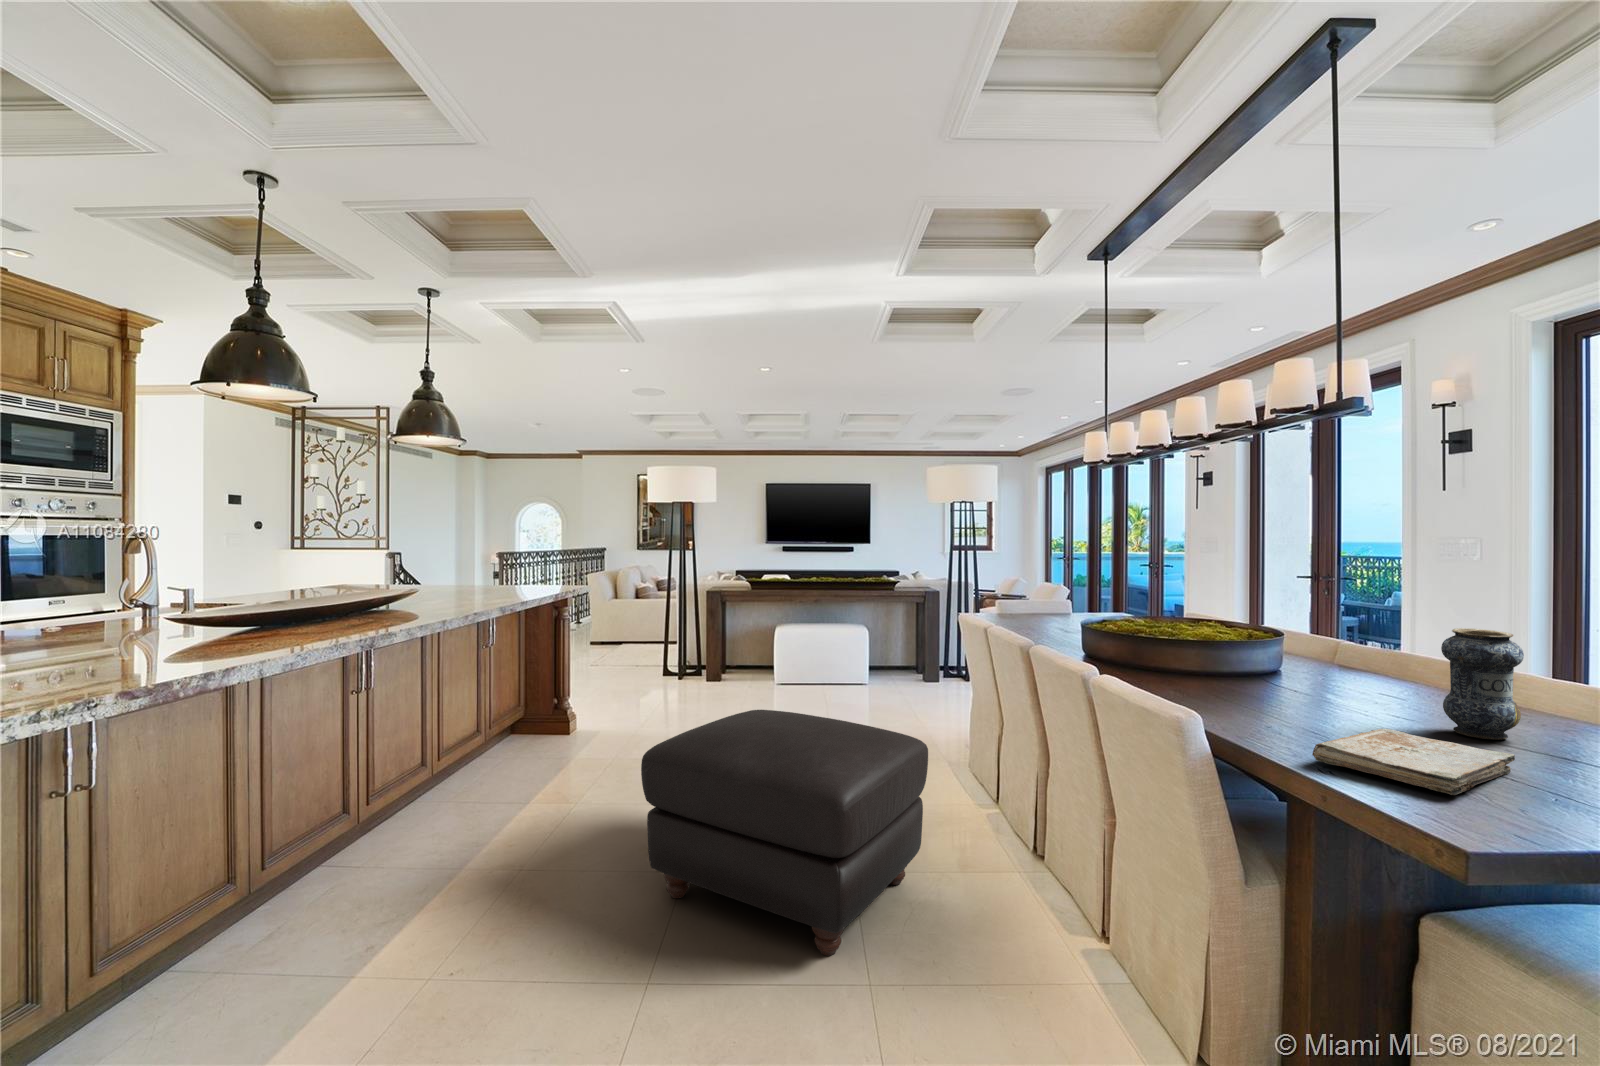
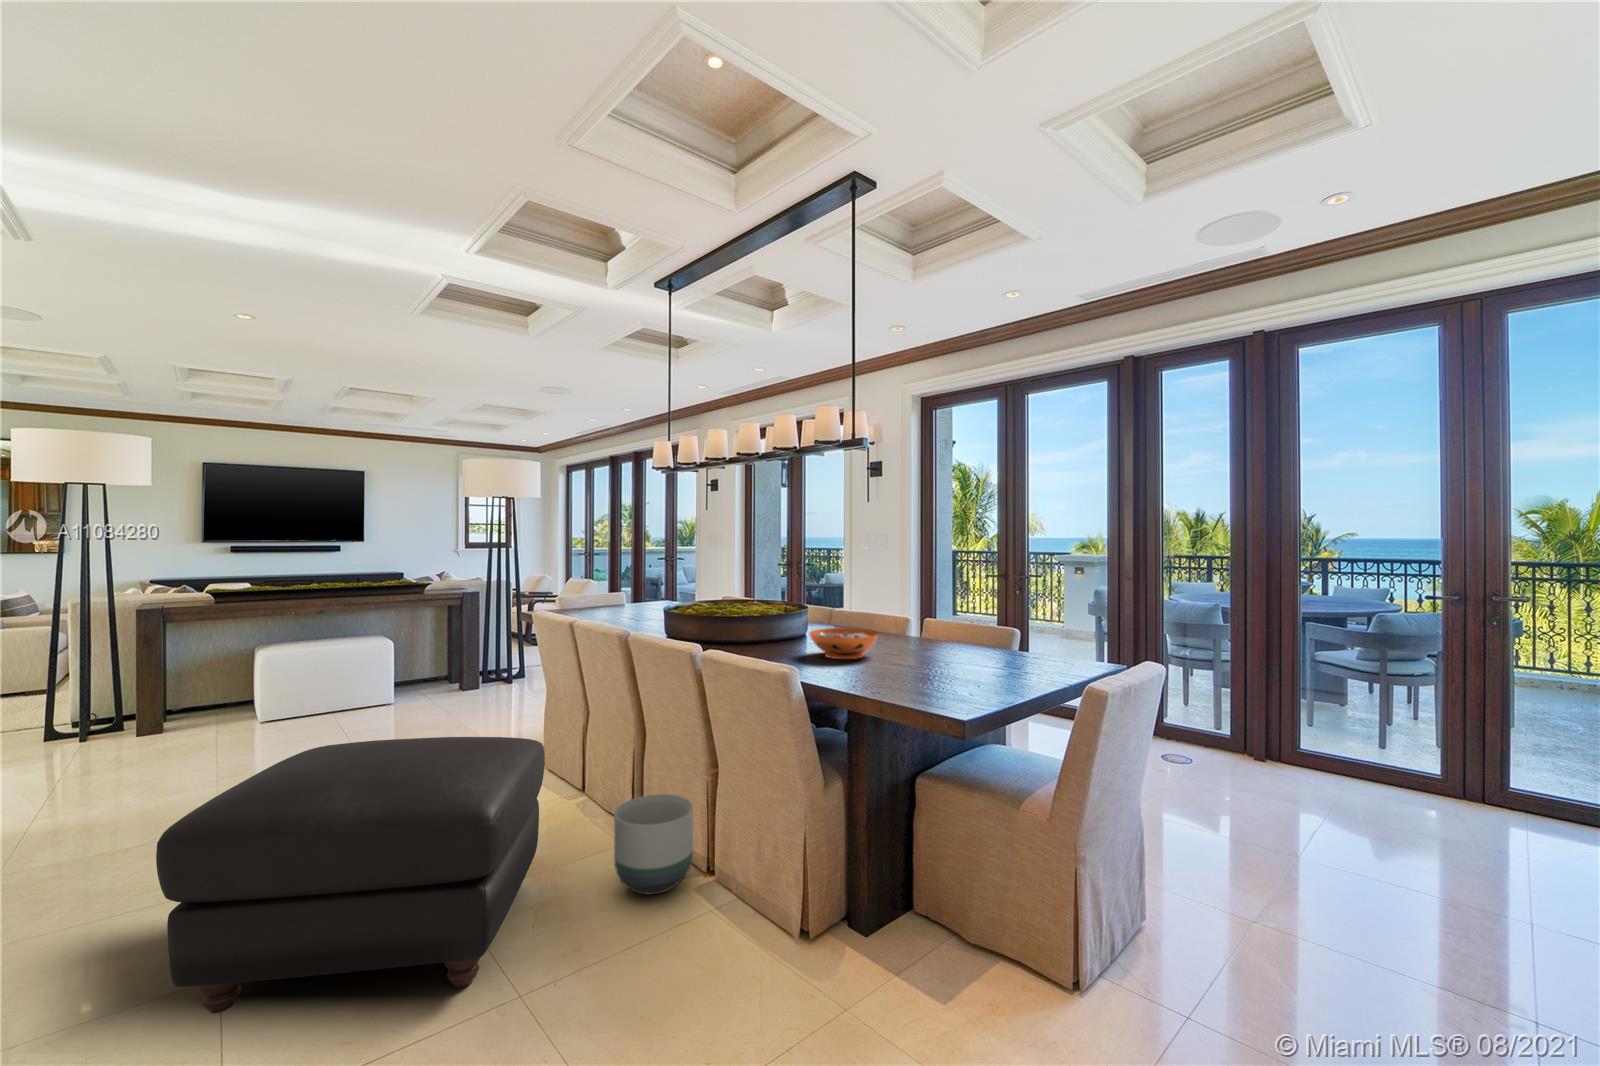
vase: present [1441,628,1524,740] -> none [910,593,946,661]
decorative bowl: none [1259,666,1385,715] -> present [810,628,879,659]
book: present [1312,729,1515,795] -> none [865,662,953,694]
planter: none [988,826,1080,941] -> present [614,794,693,895]

